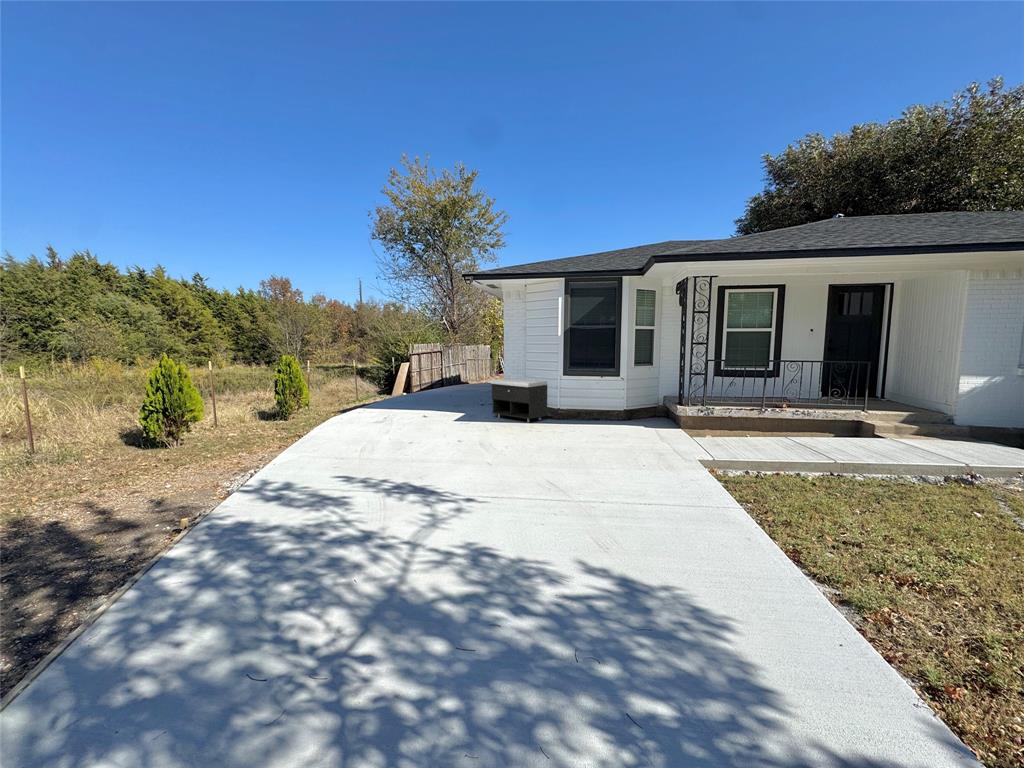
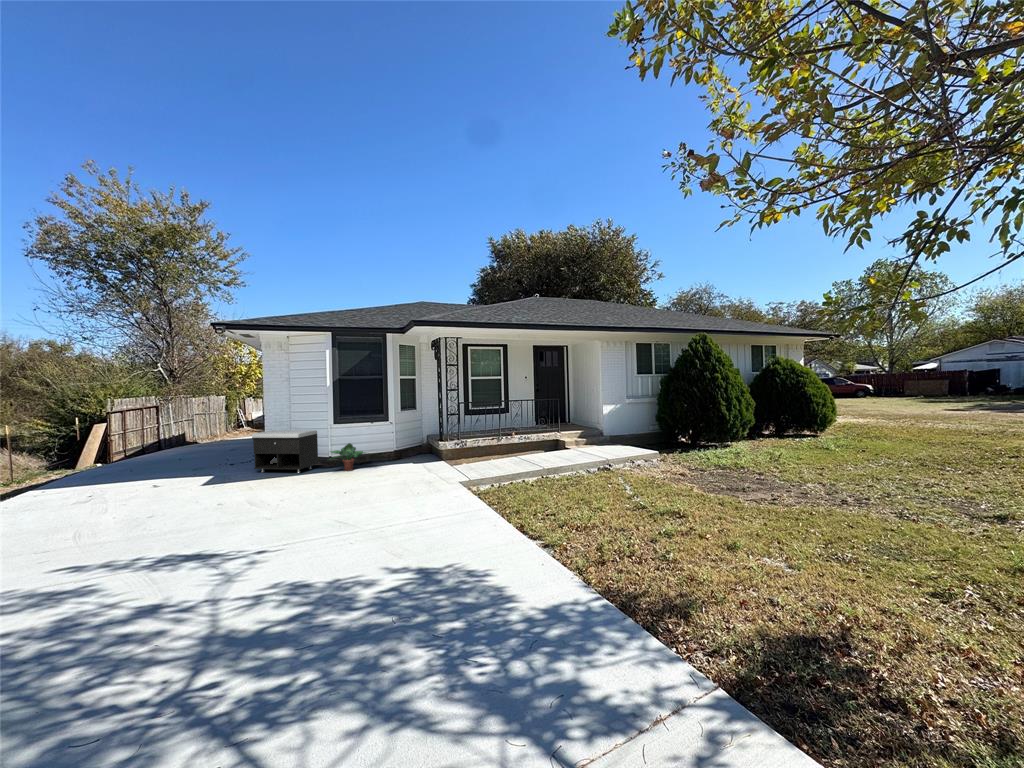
potted plant: none [552,397,596,427] -> present [331,443,365,471]

